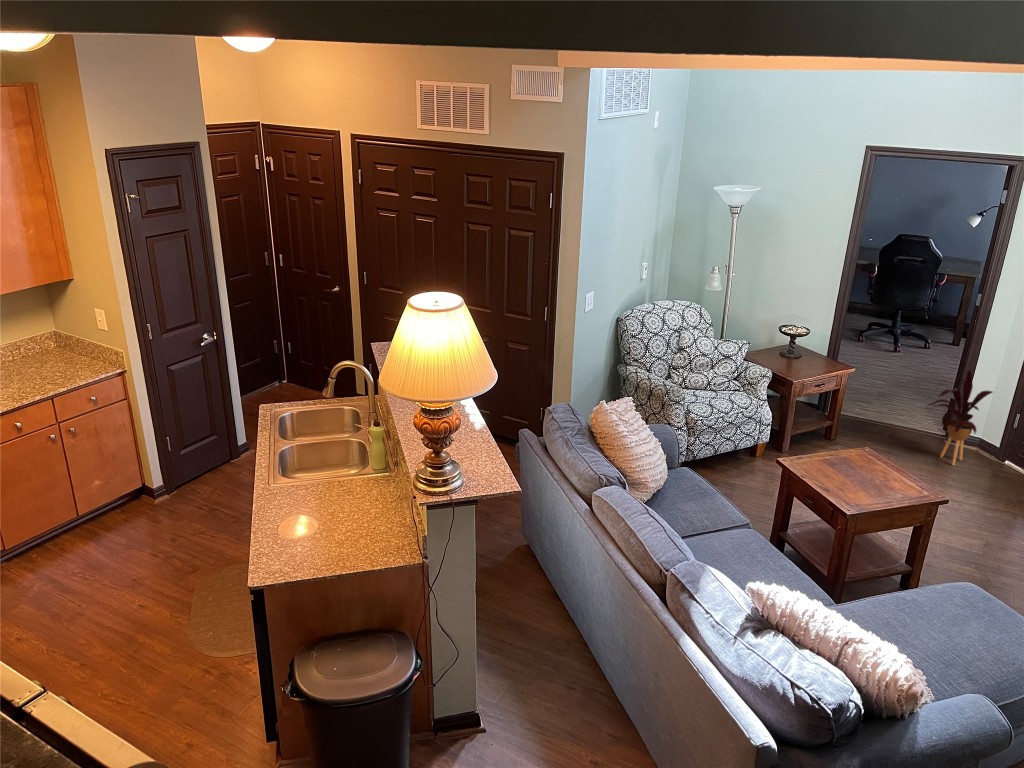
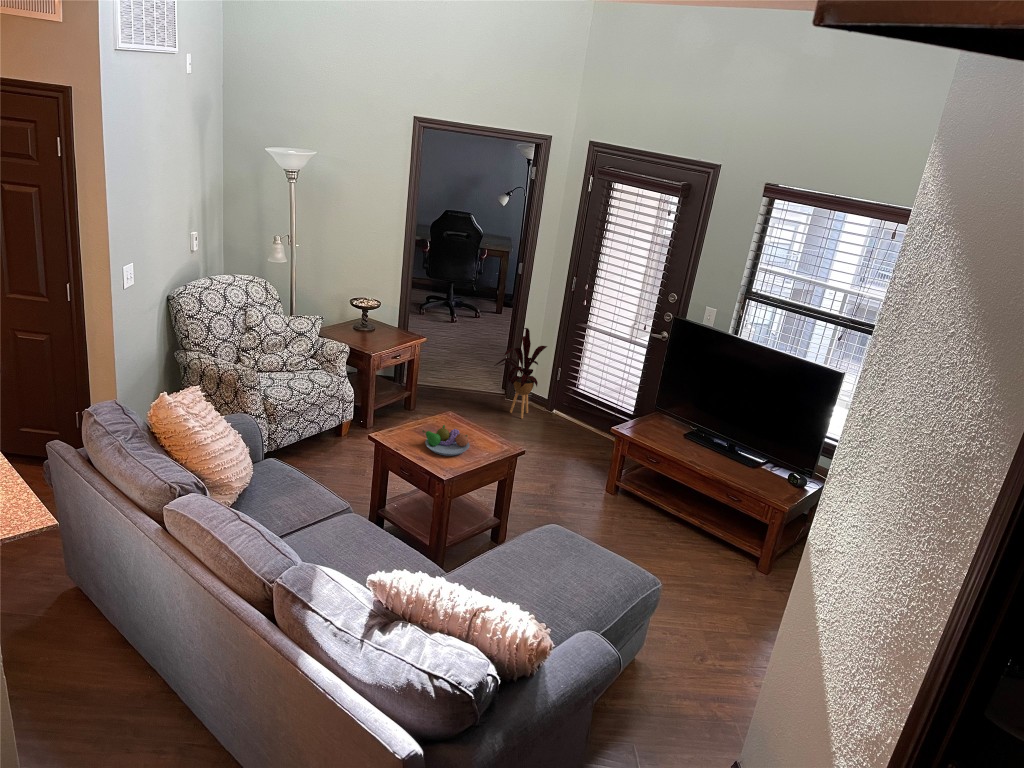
fruit bowl: none [832,460,880,491] -> present [423,425,470,456]

